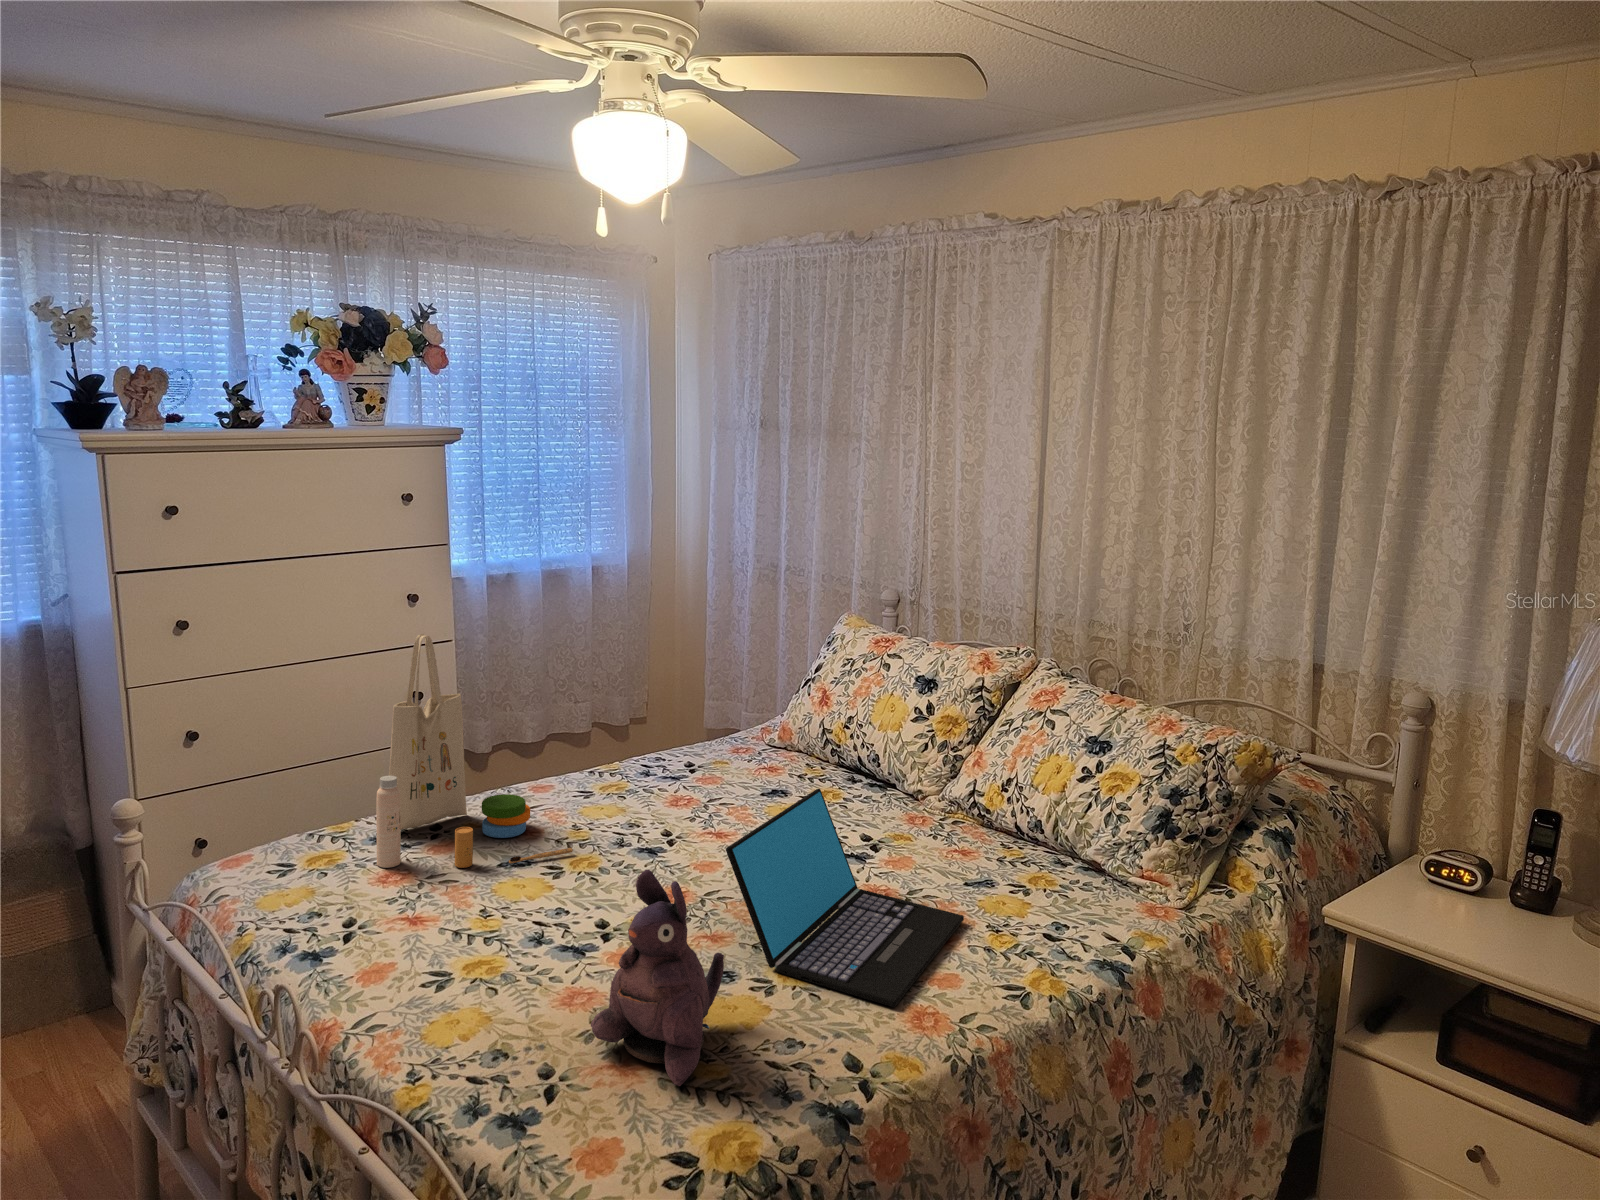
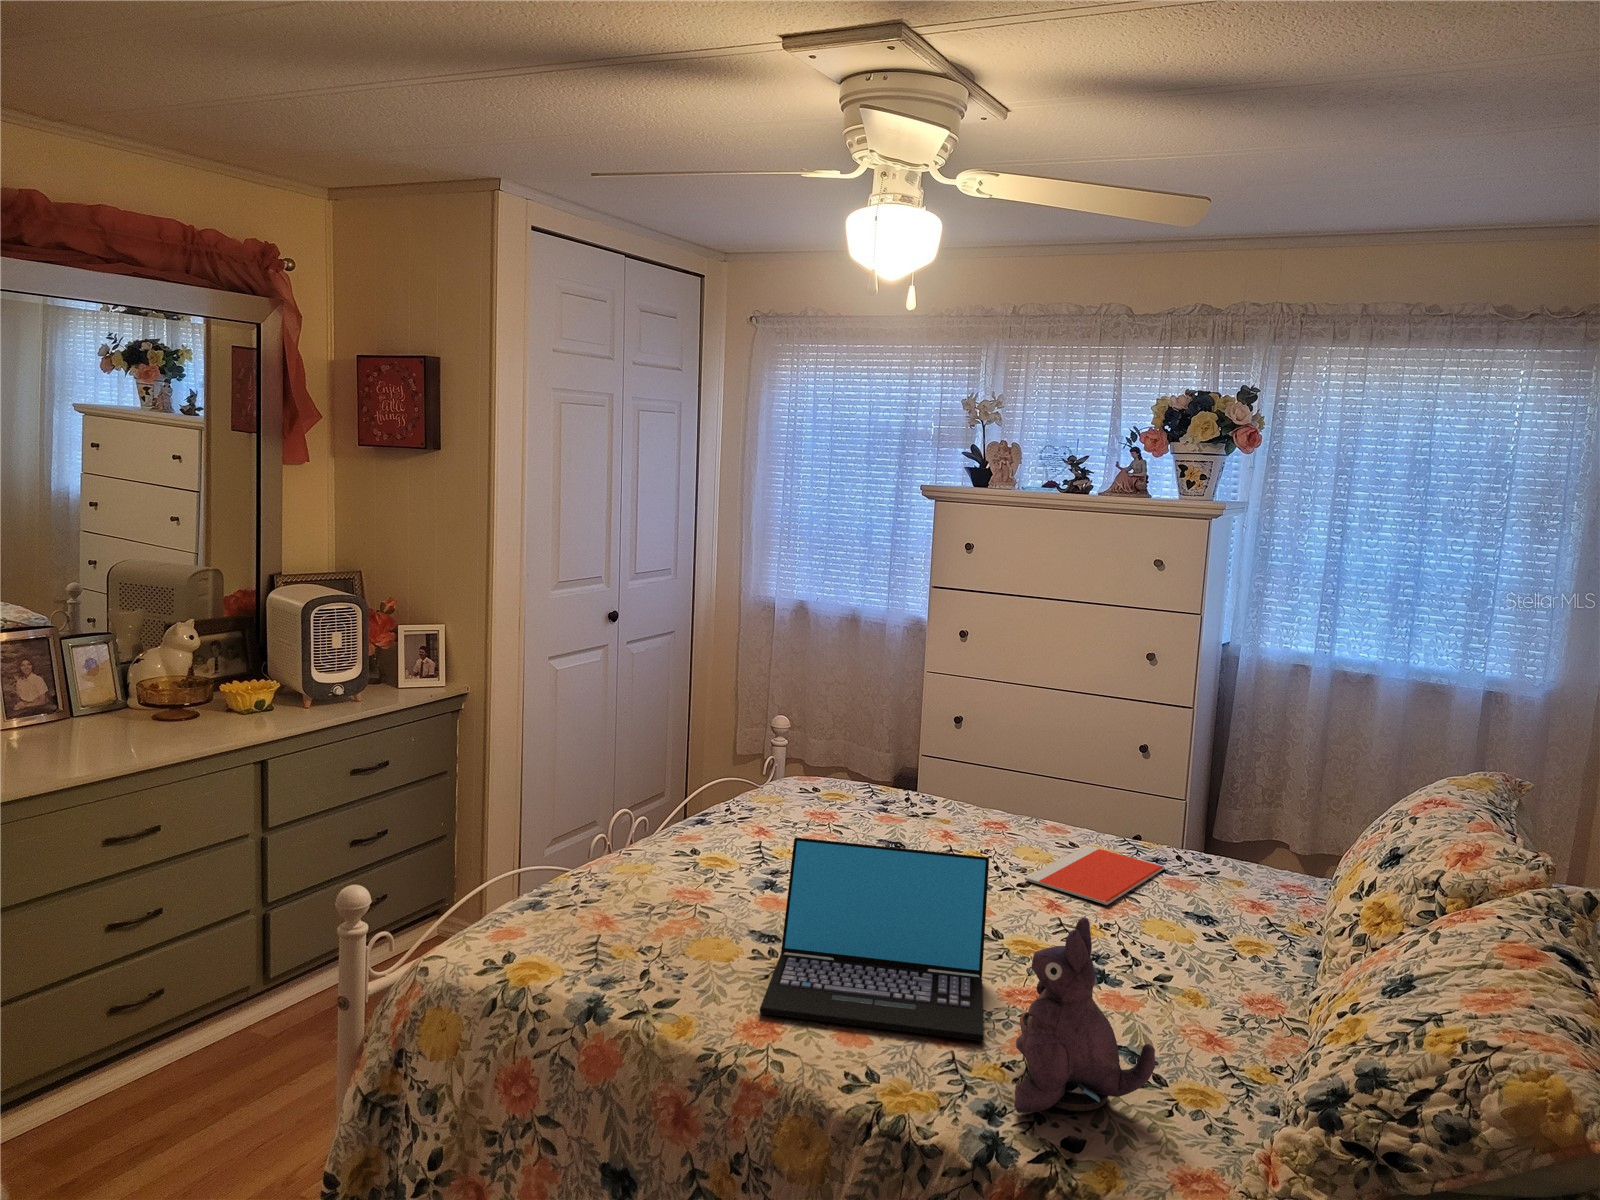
tote bag: present [376,634,573,868] -> none [805,652,939,858]
notebook: none [608,766,738,819] -> present [1025,846,1164,905]
plush toy: present [591,870,724,1086] -> present [1014,917,1155,1113]

